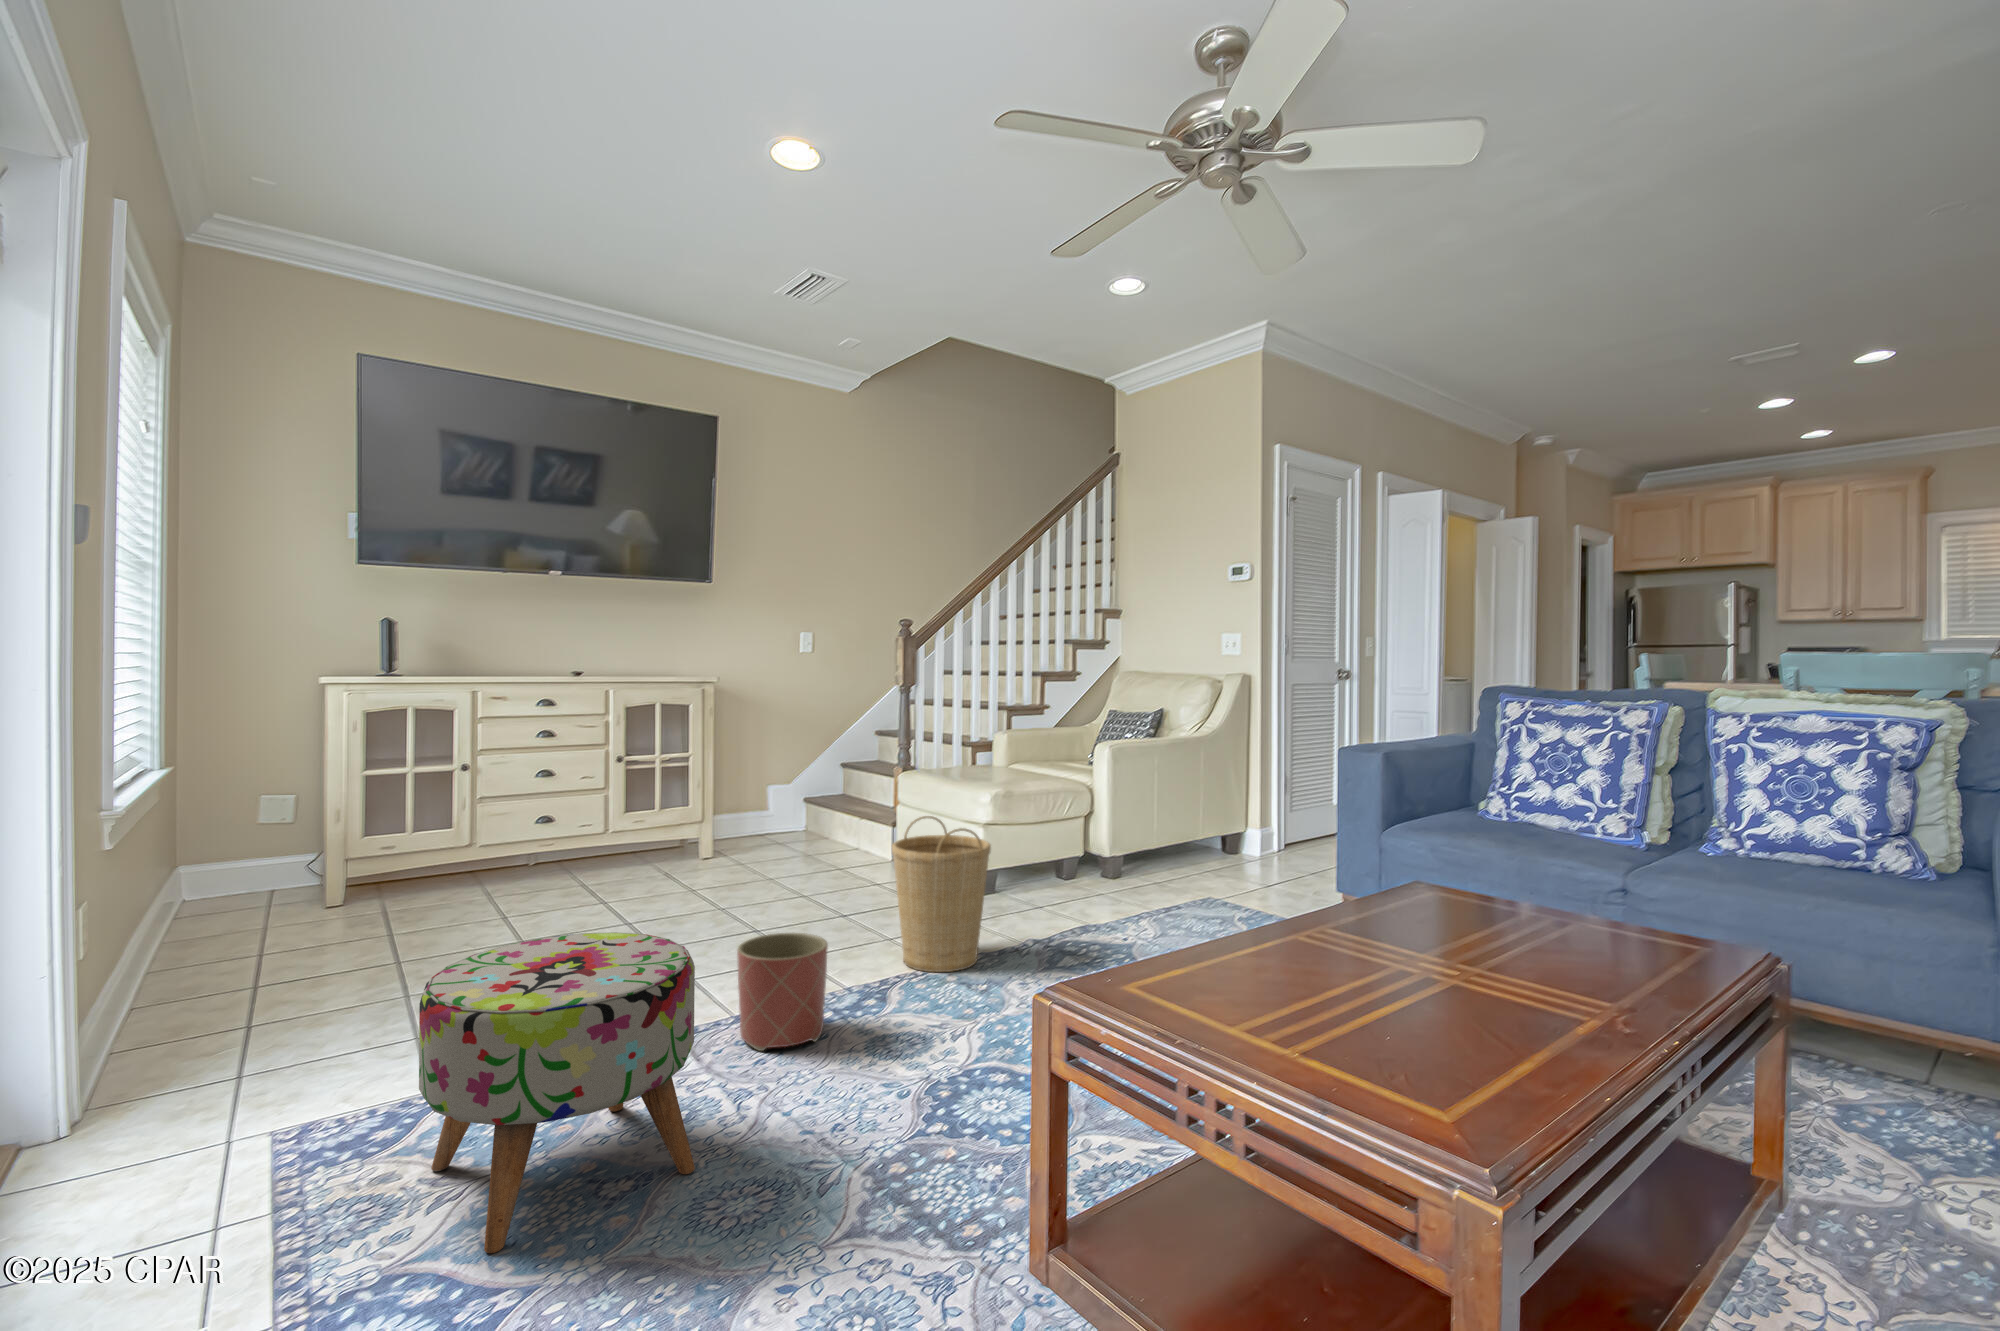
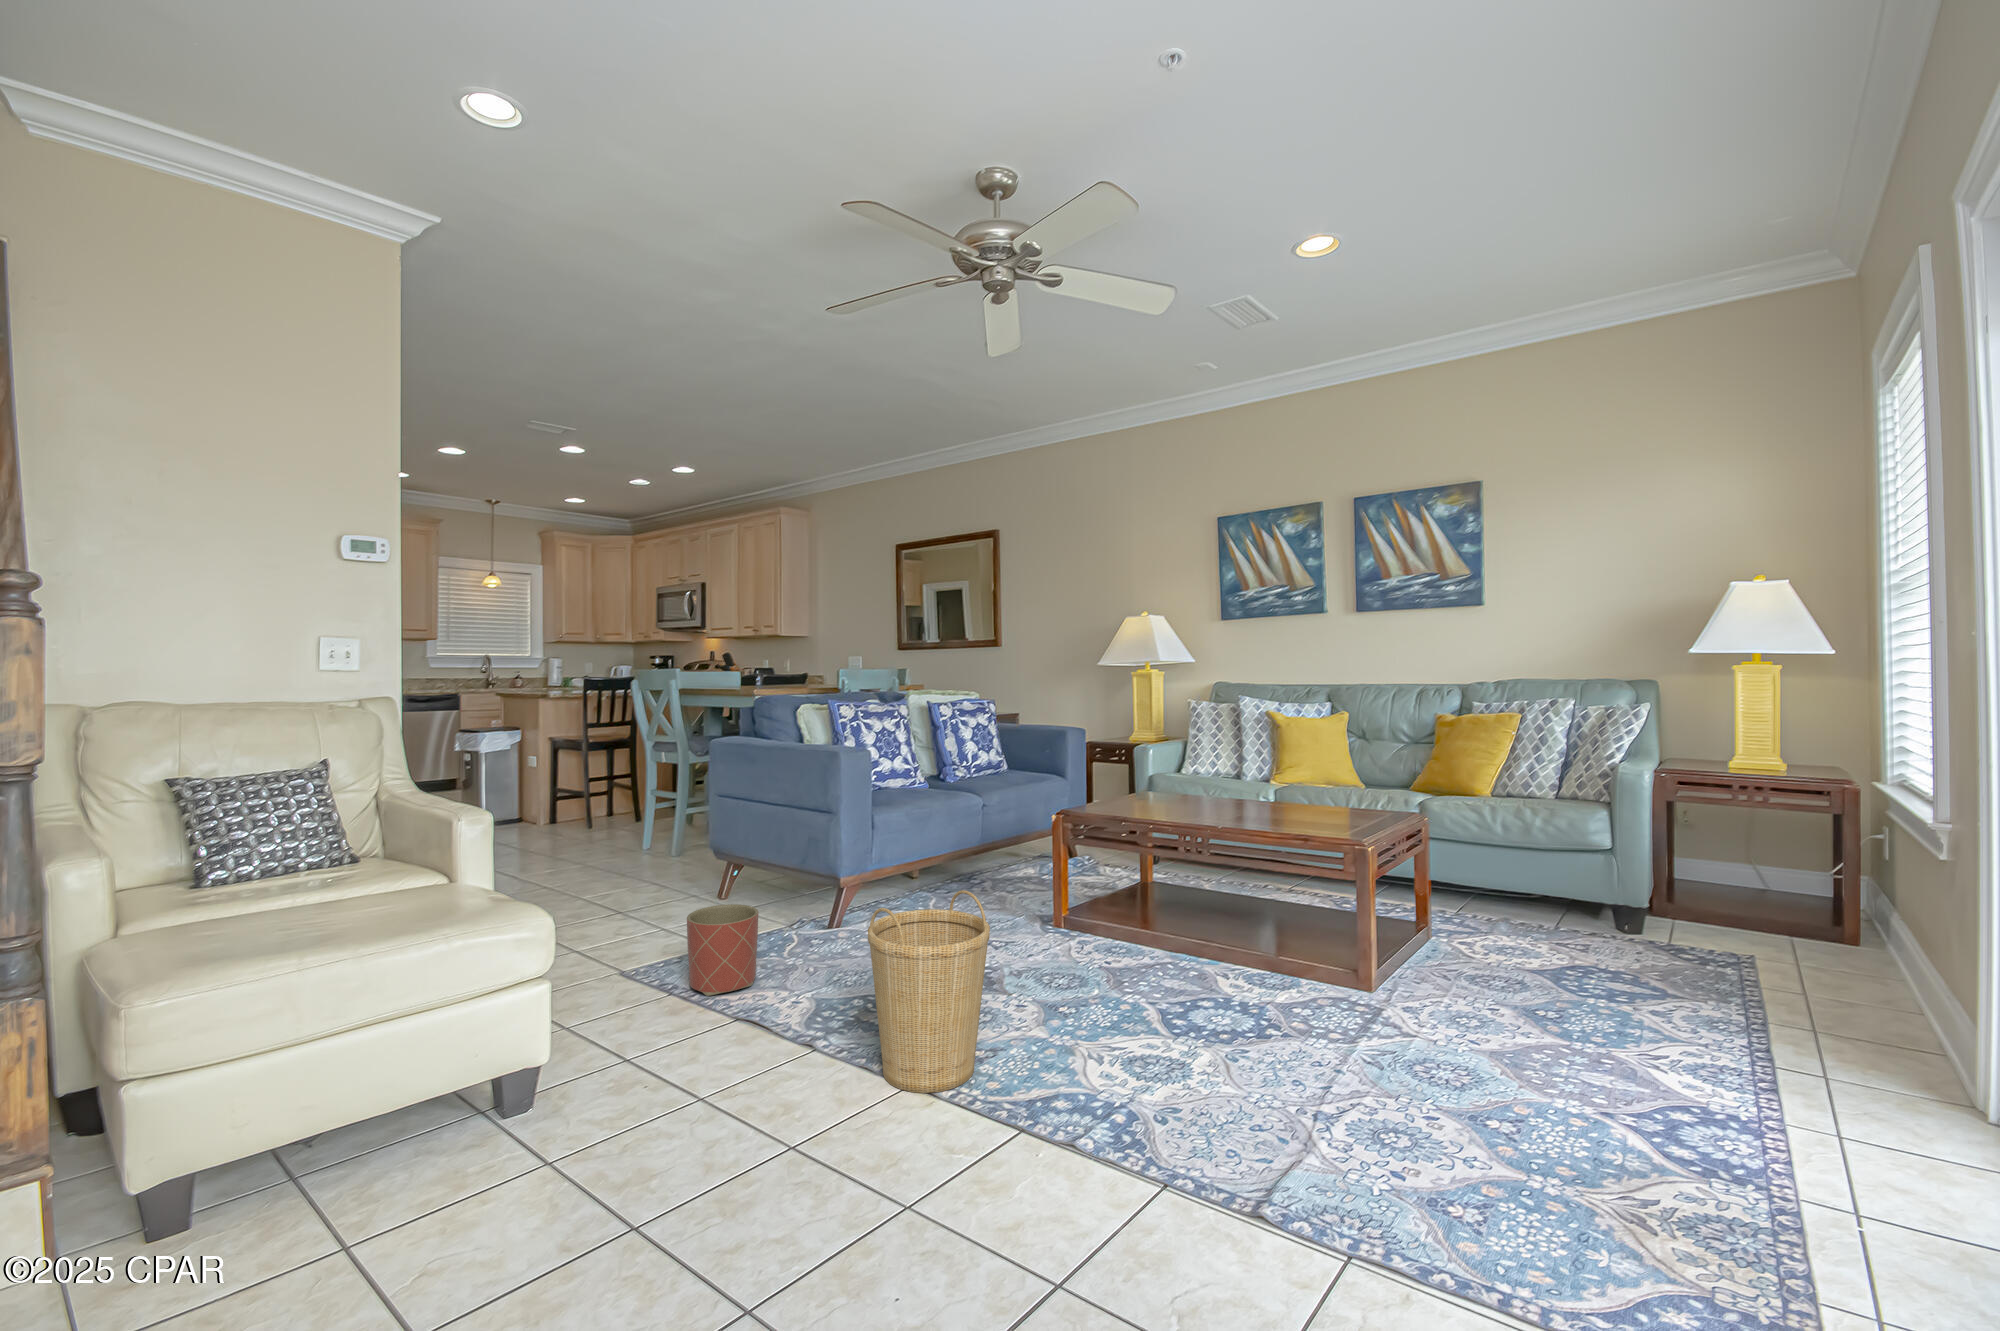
ottoman: present [419,932,695,1253] -> none [1409,948,1666,1236]
planter: present [737,933,828,1051] -> present [687,904,759,996]

